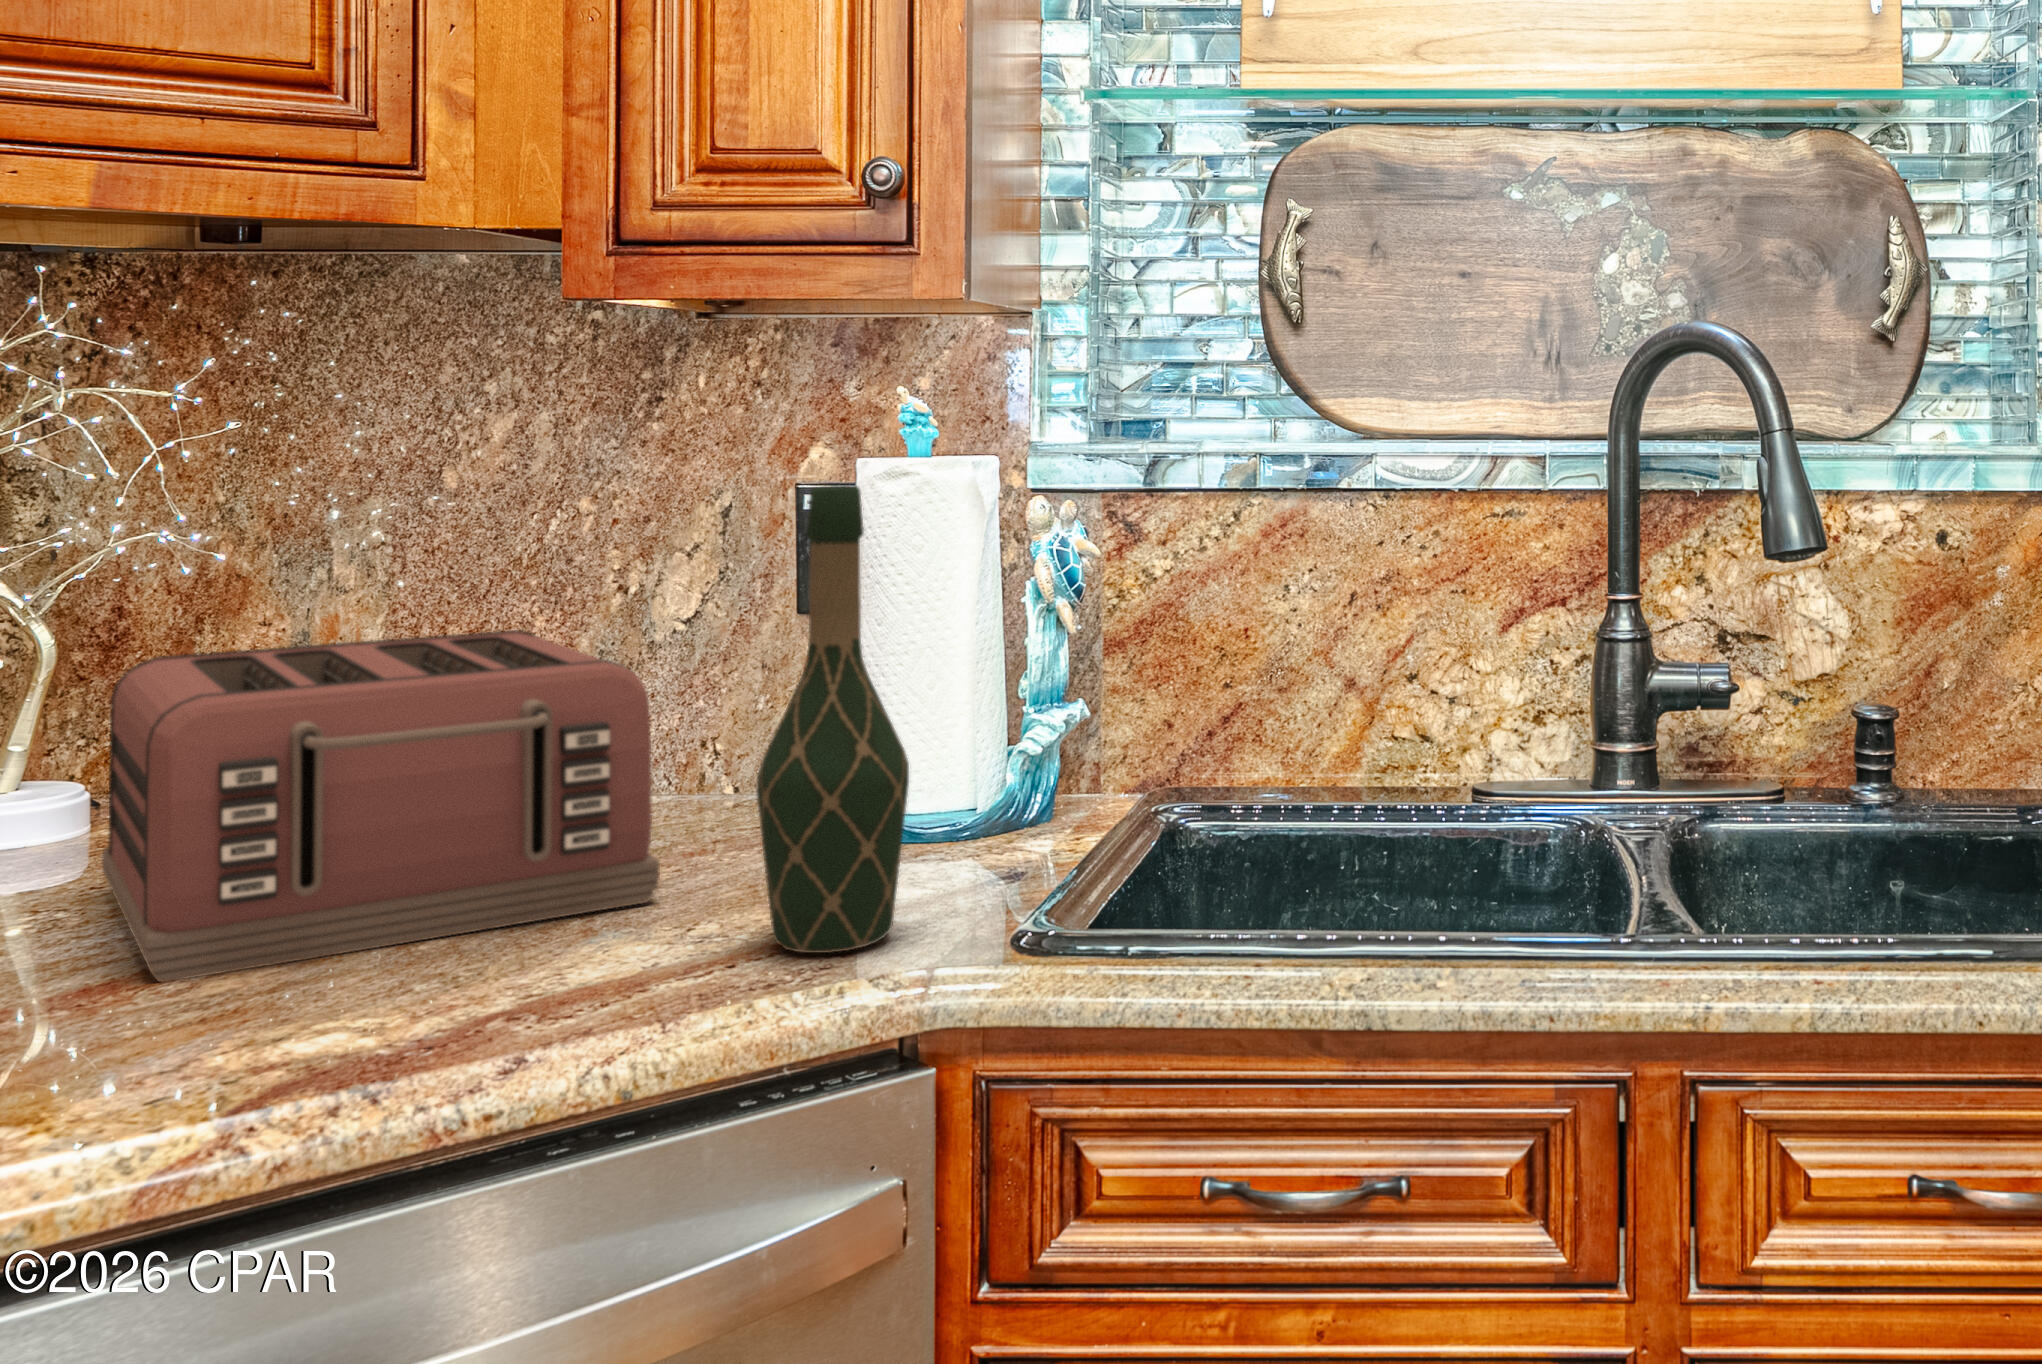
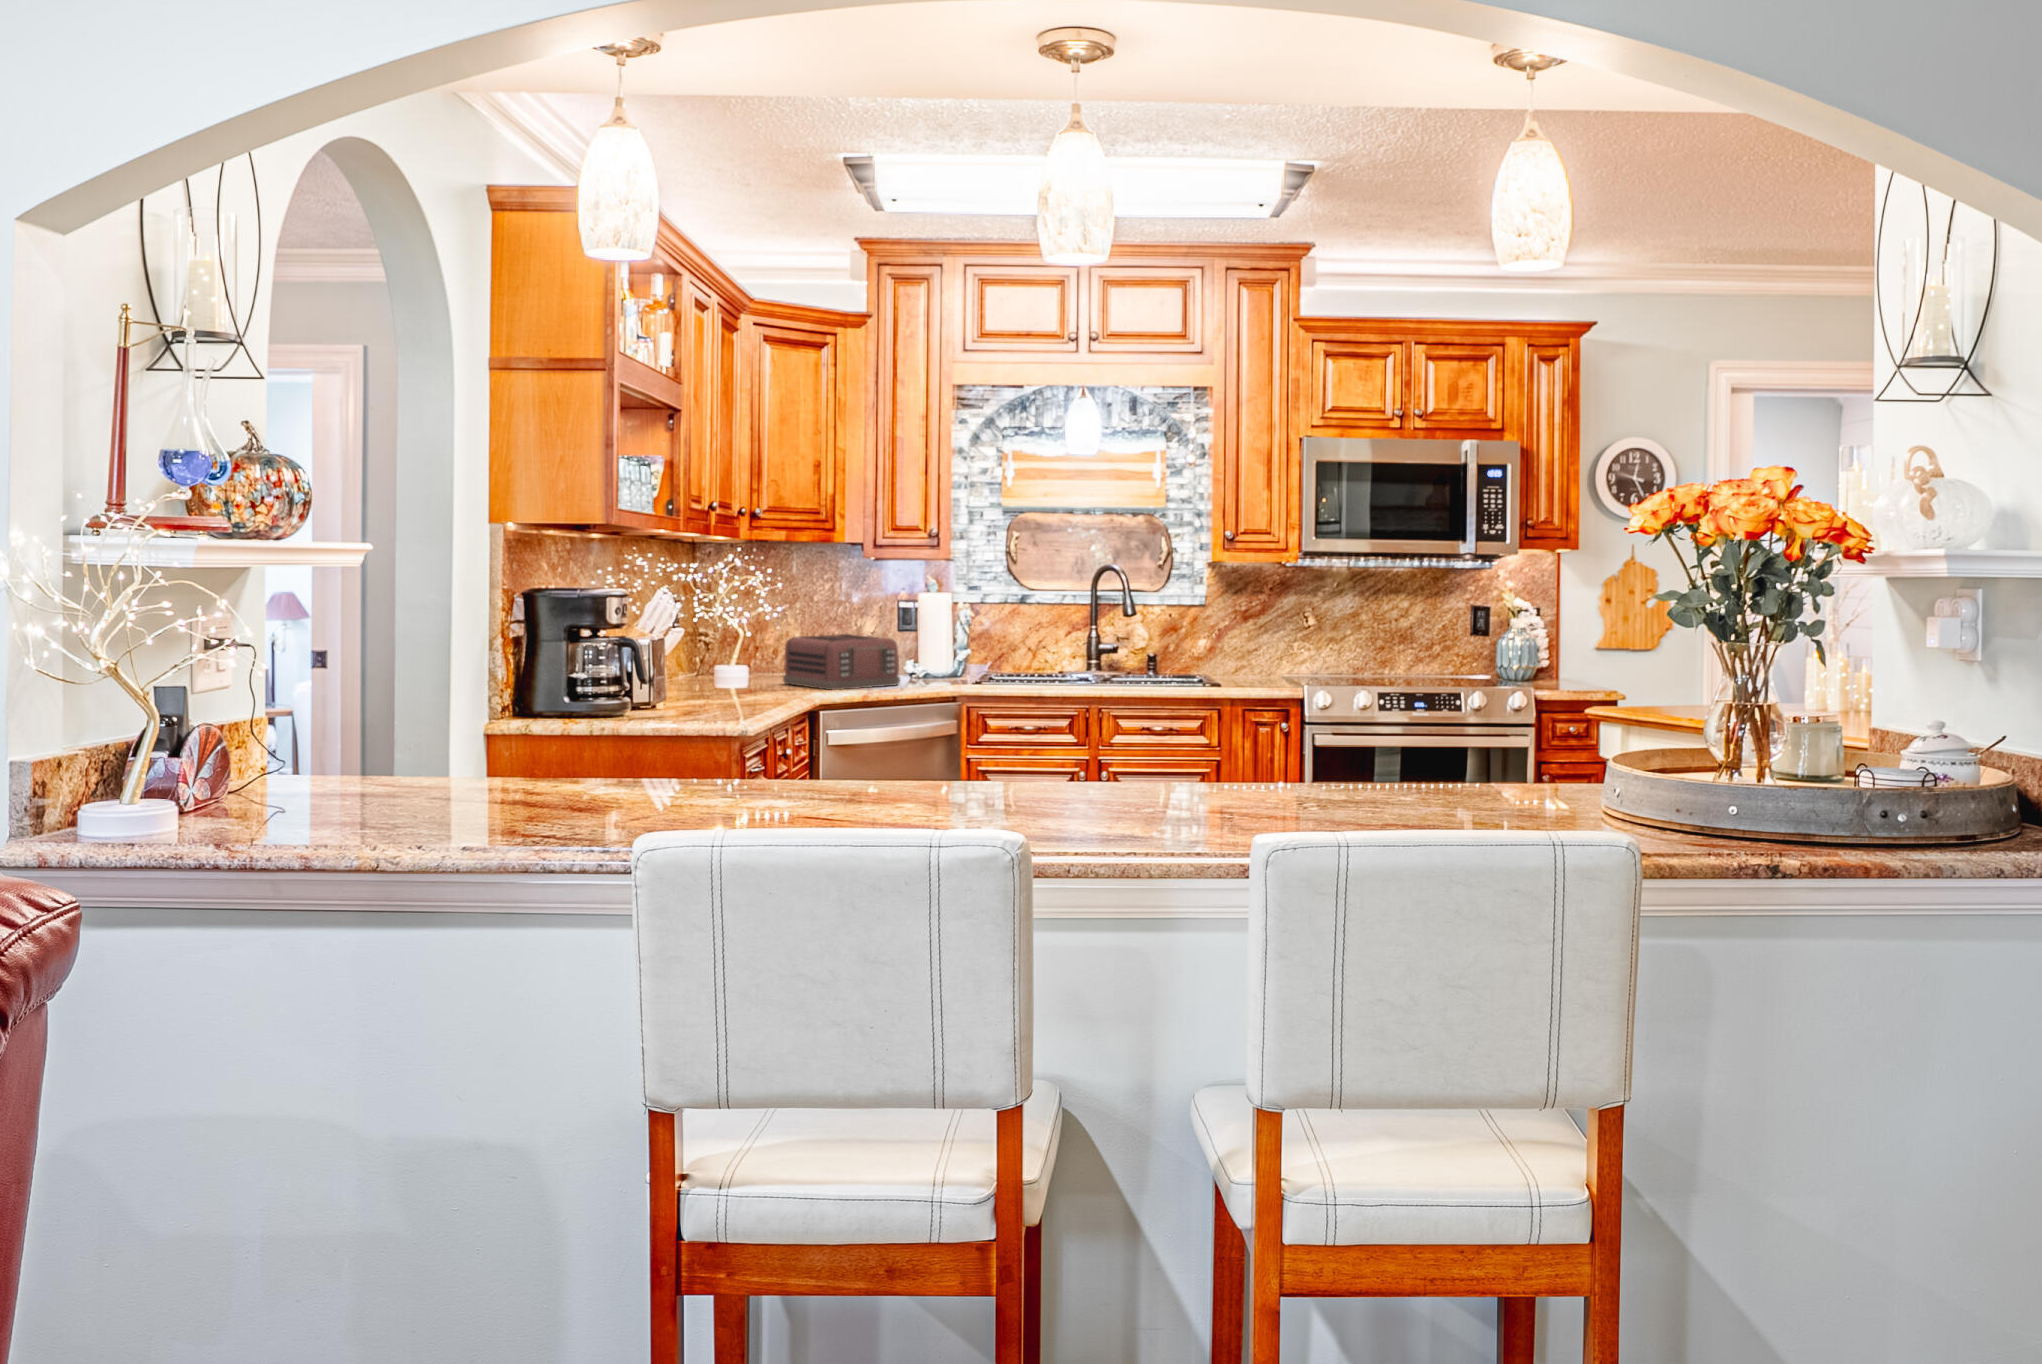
wine bottle: present [757,486,909,953] -> none [930,604,957,688]

